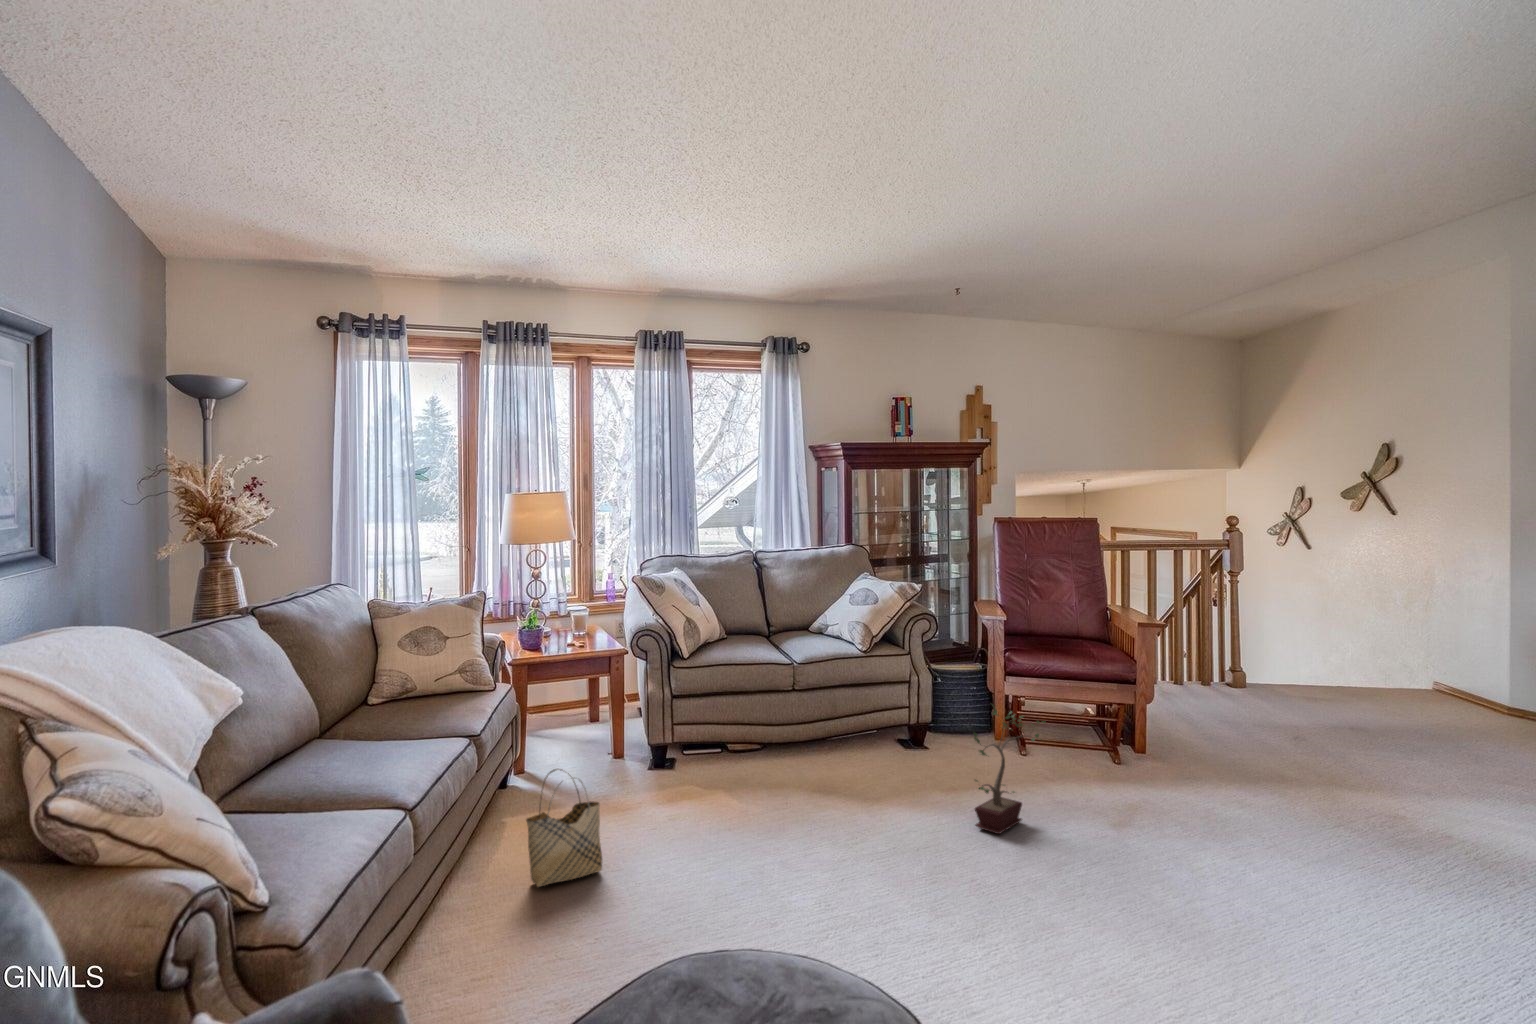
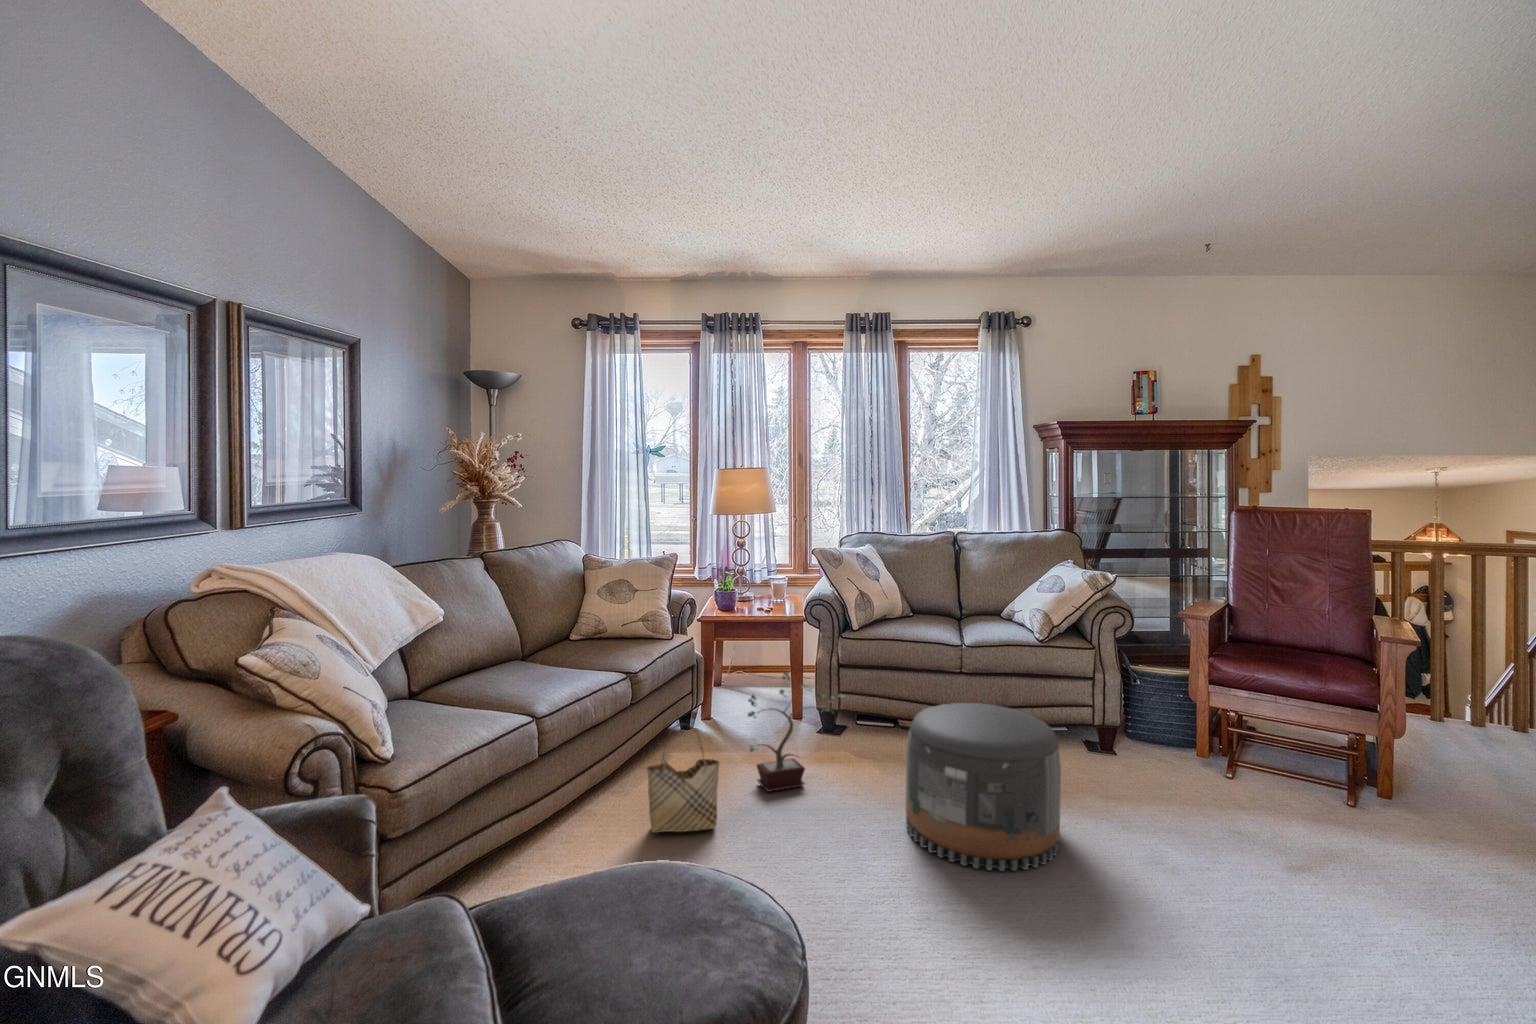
potted plant: present [974,705,1045,834] -> present [748,671,845,792]
pouf: none [778,711,912,854] -> present [906,703,1061,871]

